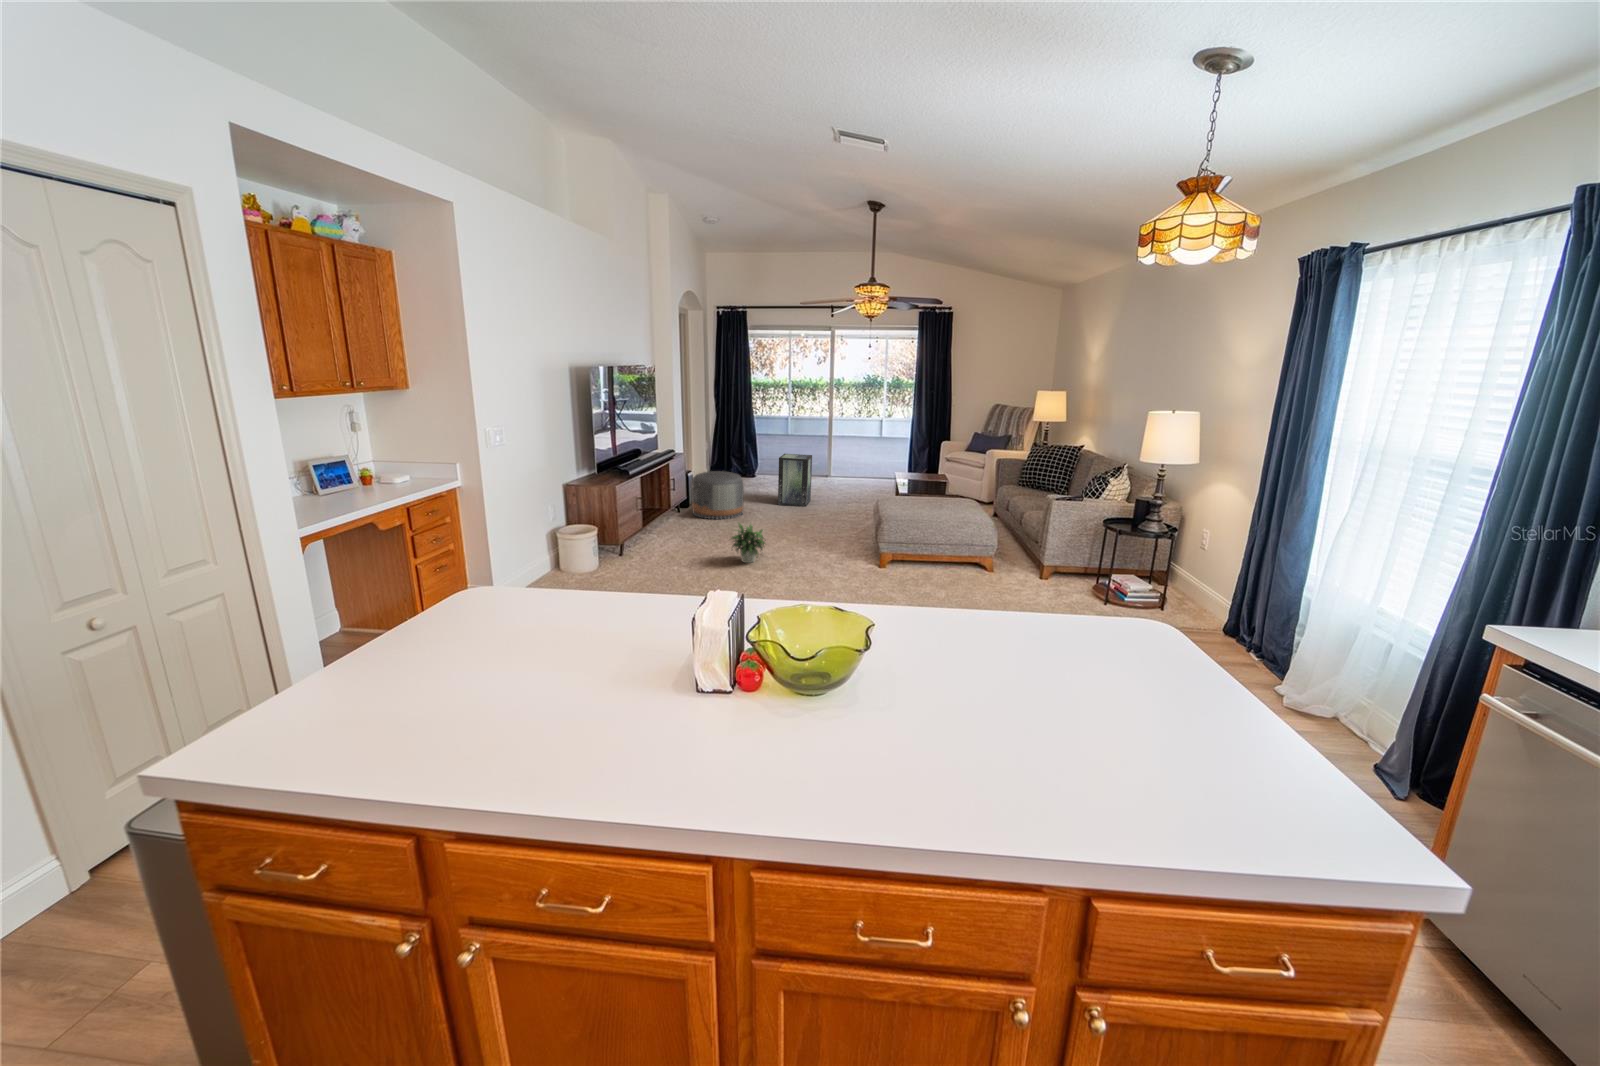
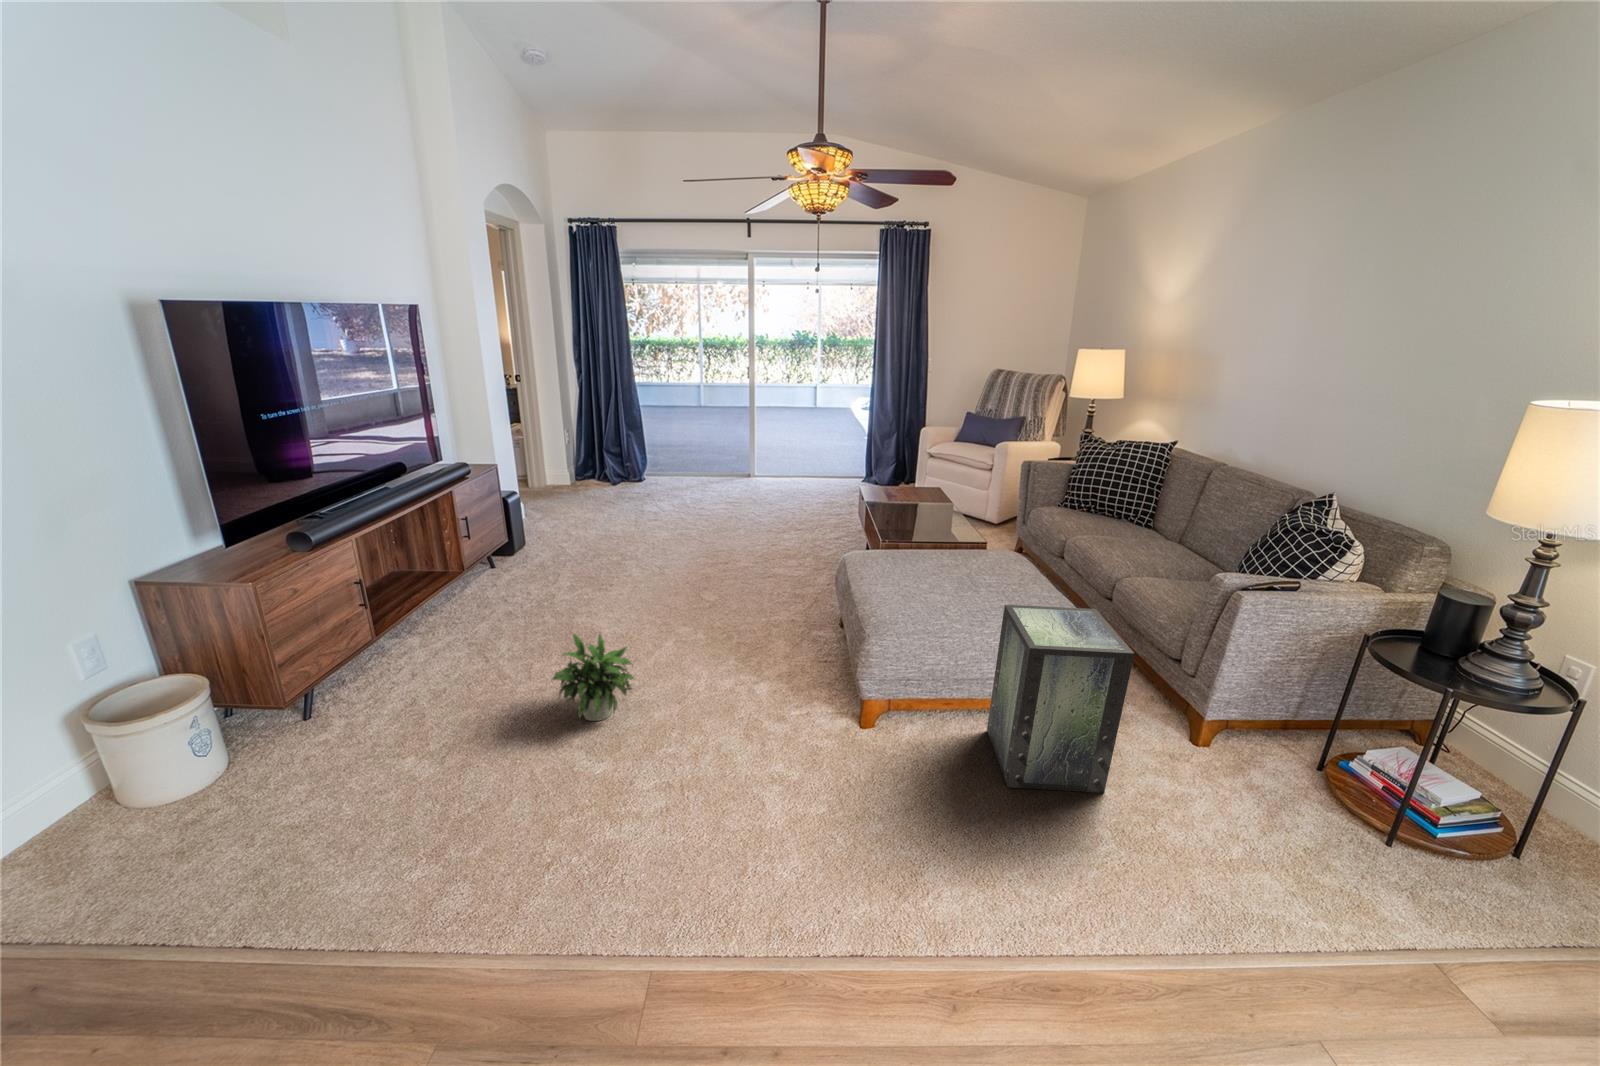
storage box: present [778,454,812,507] -> present [987,605,1134,793]
pouf: present [692,471,744,519] -> none [516,495,612,584]

